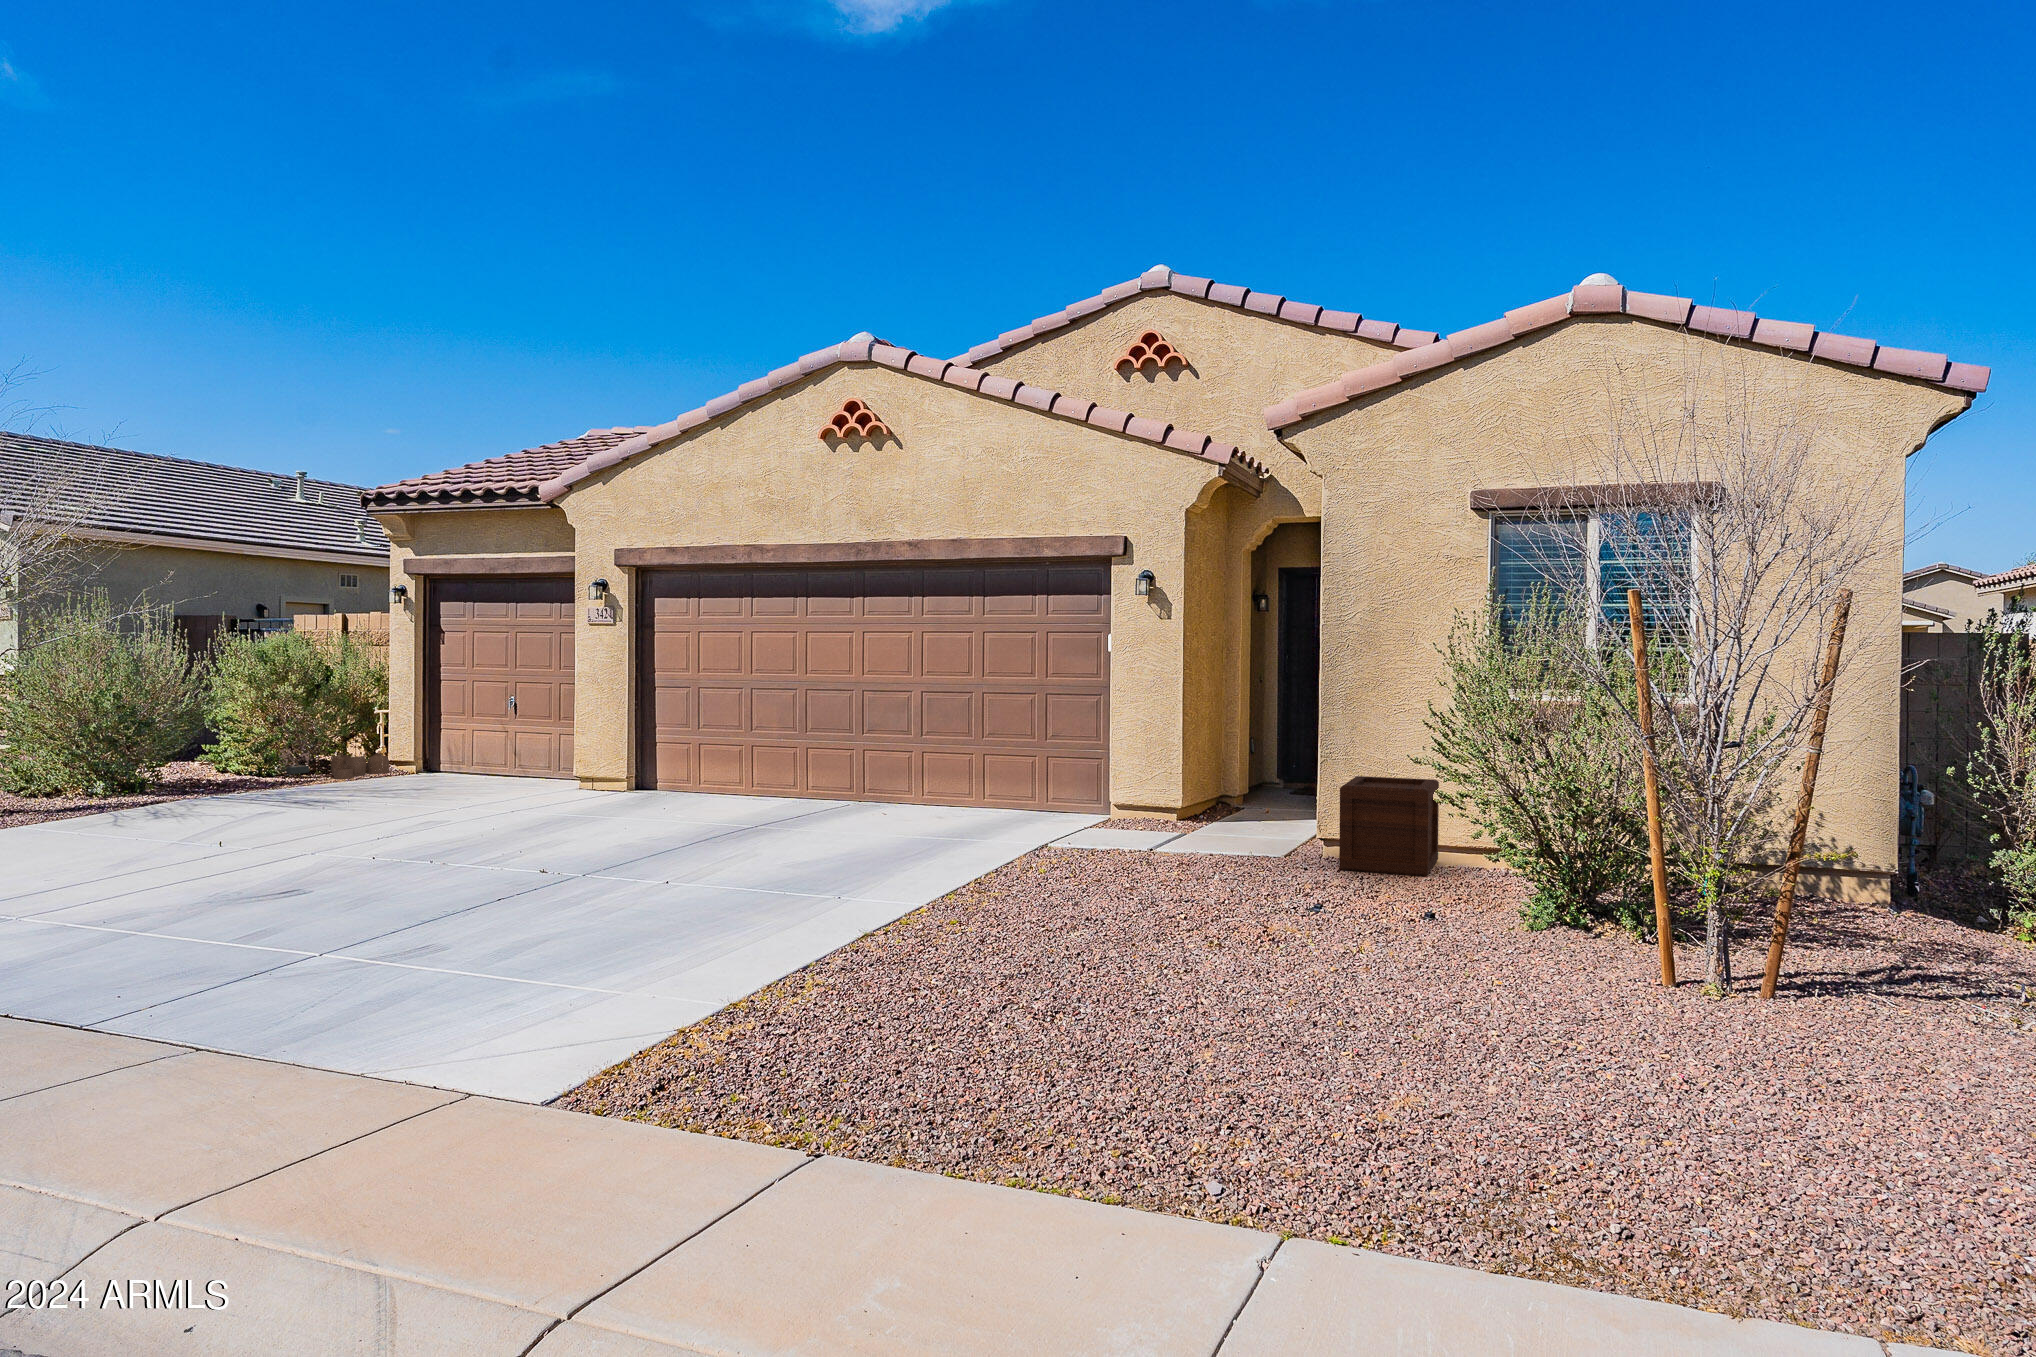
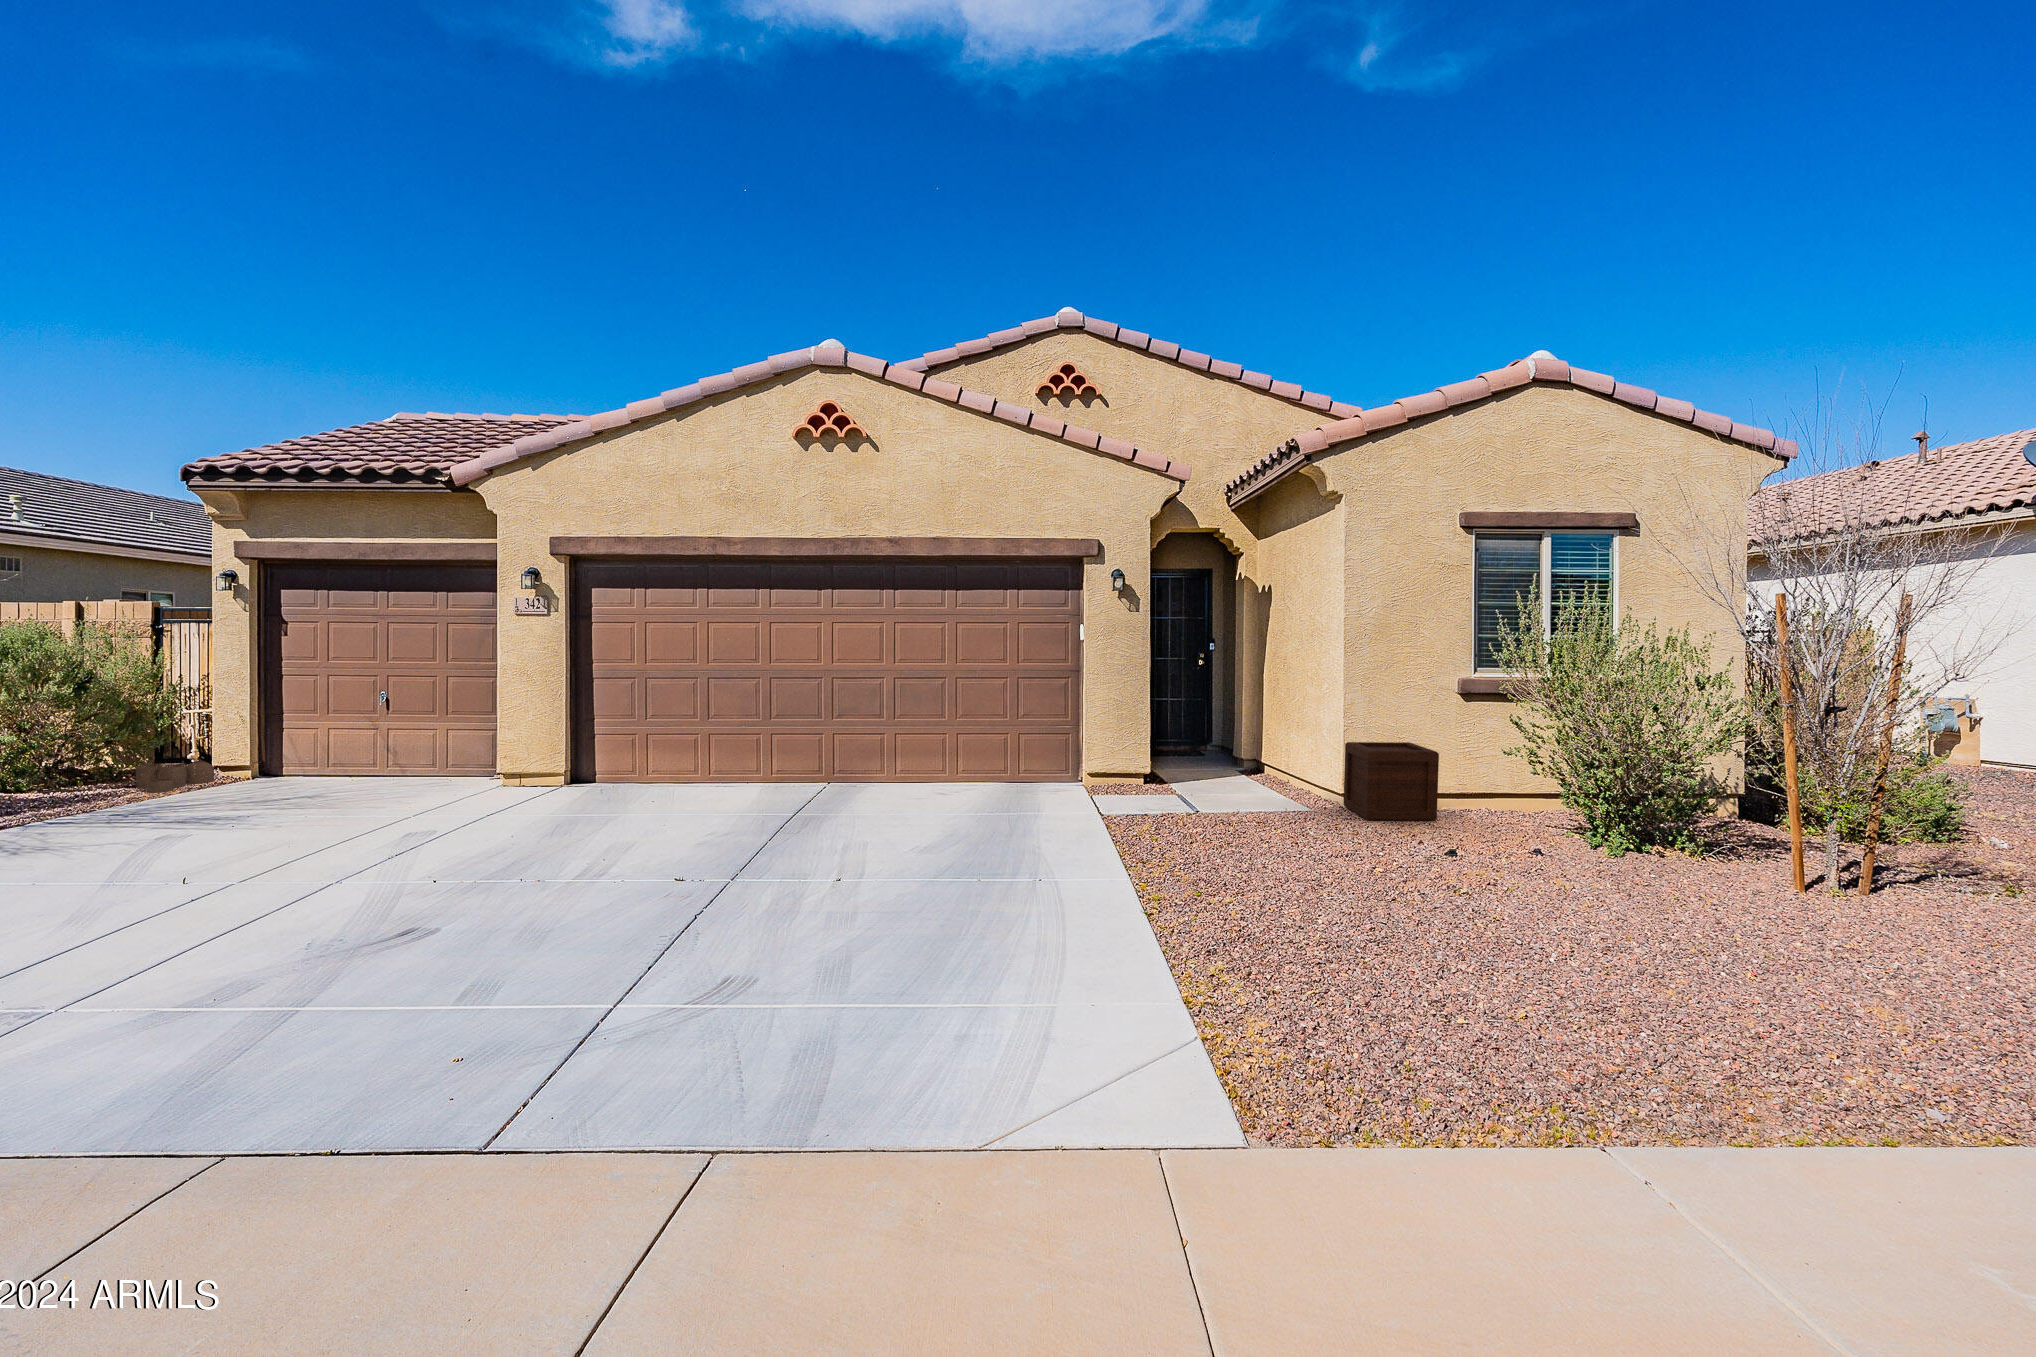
decorative plant: present [279,749,312,774] -> none [53,760,99,790]

